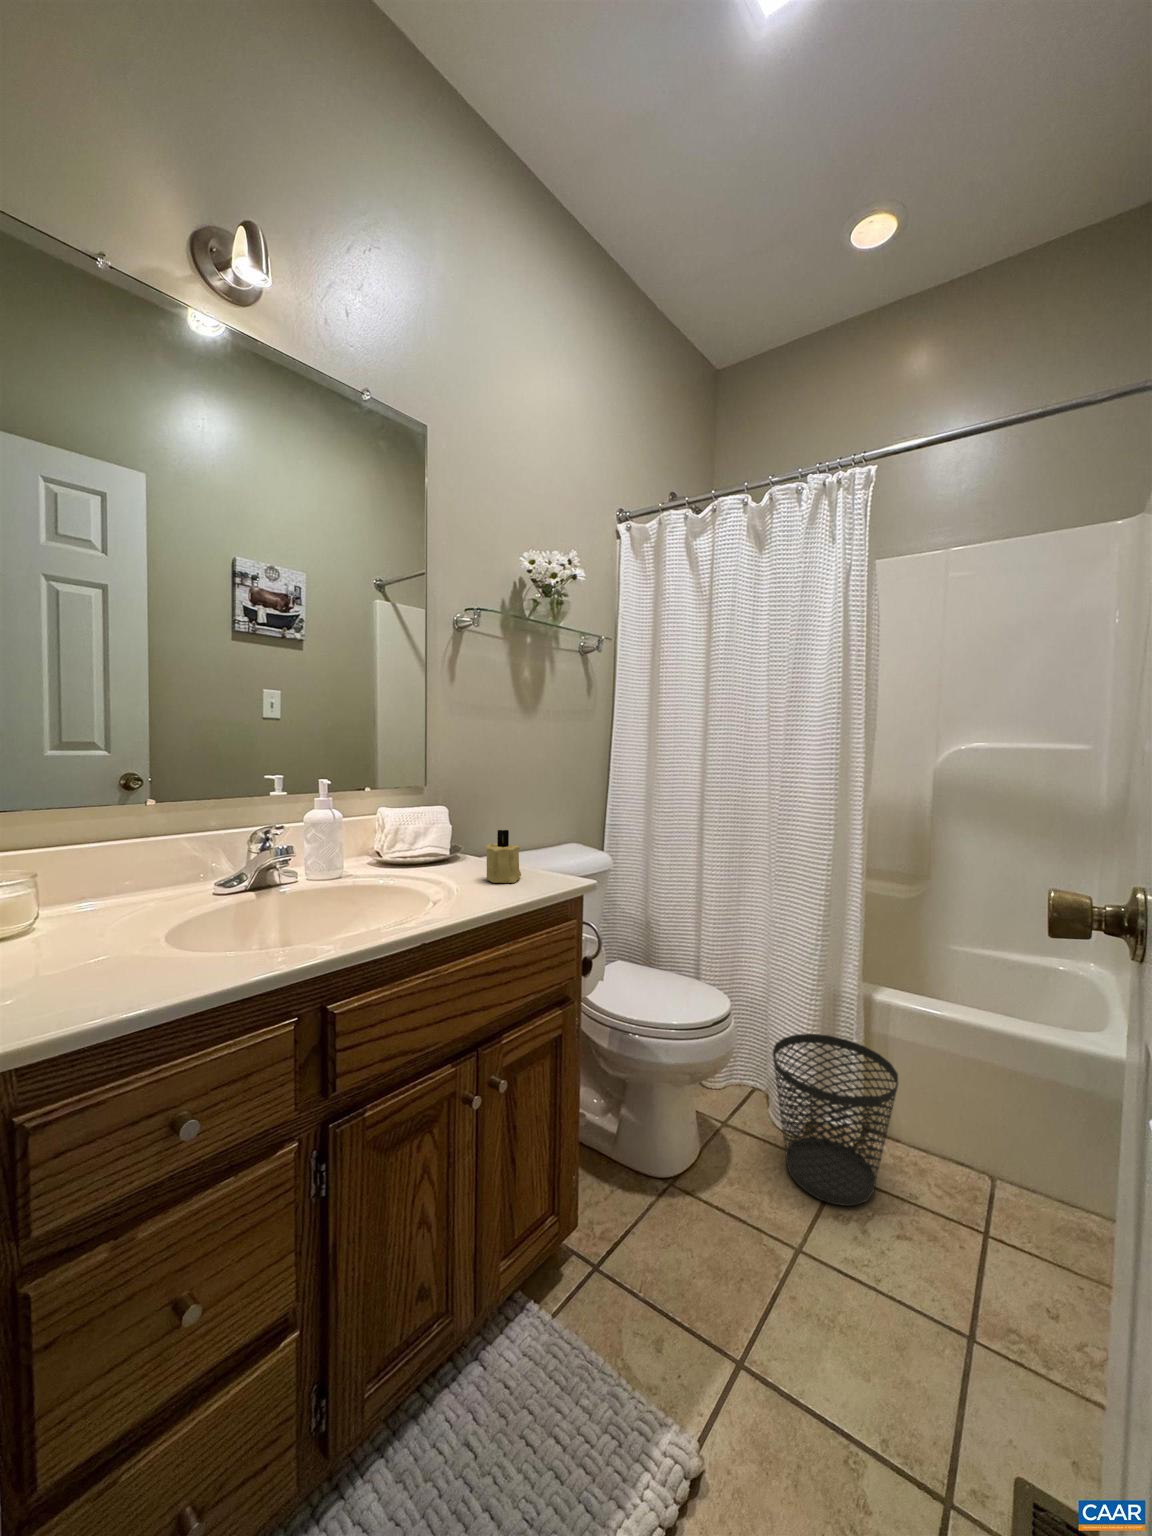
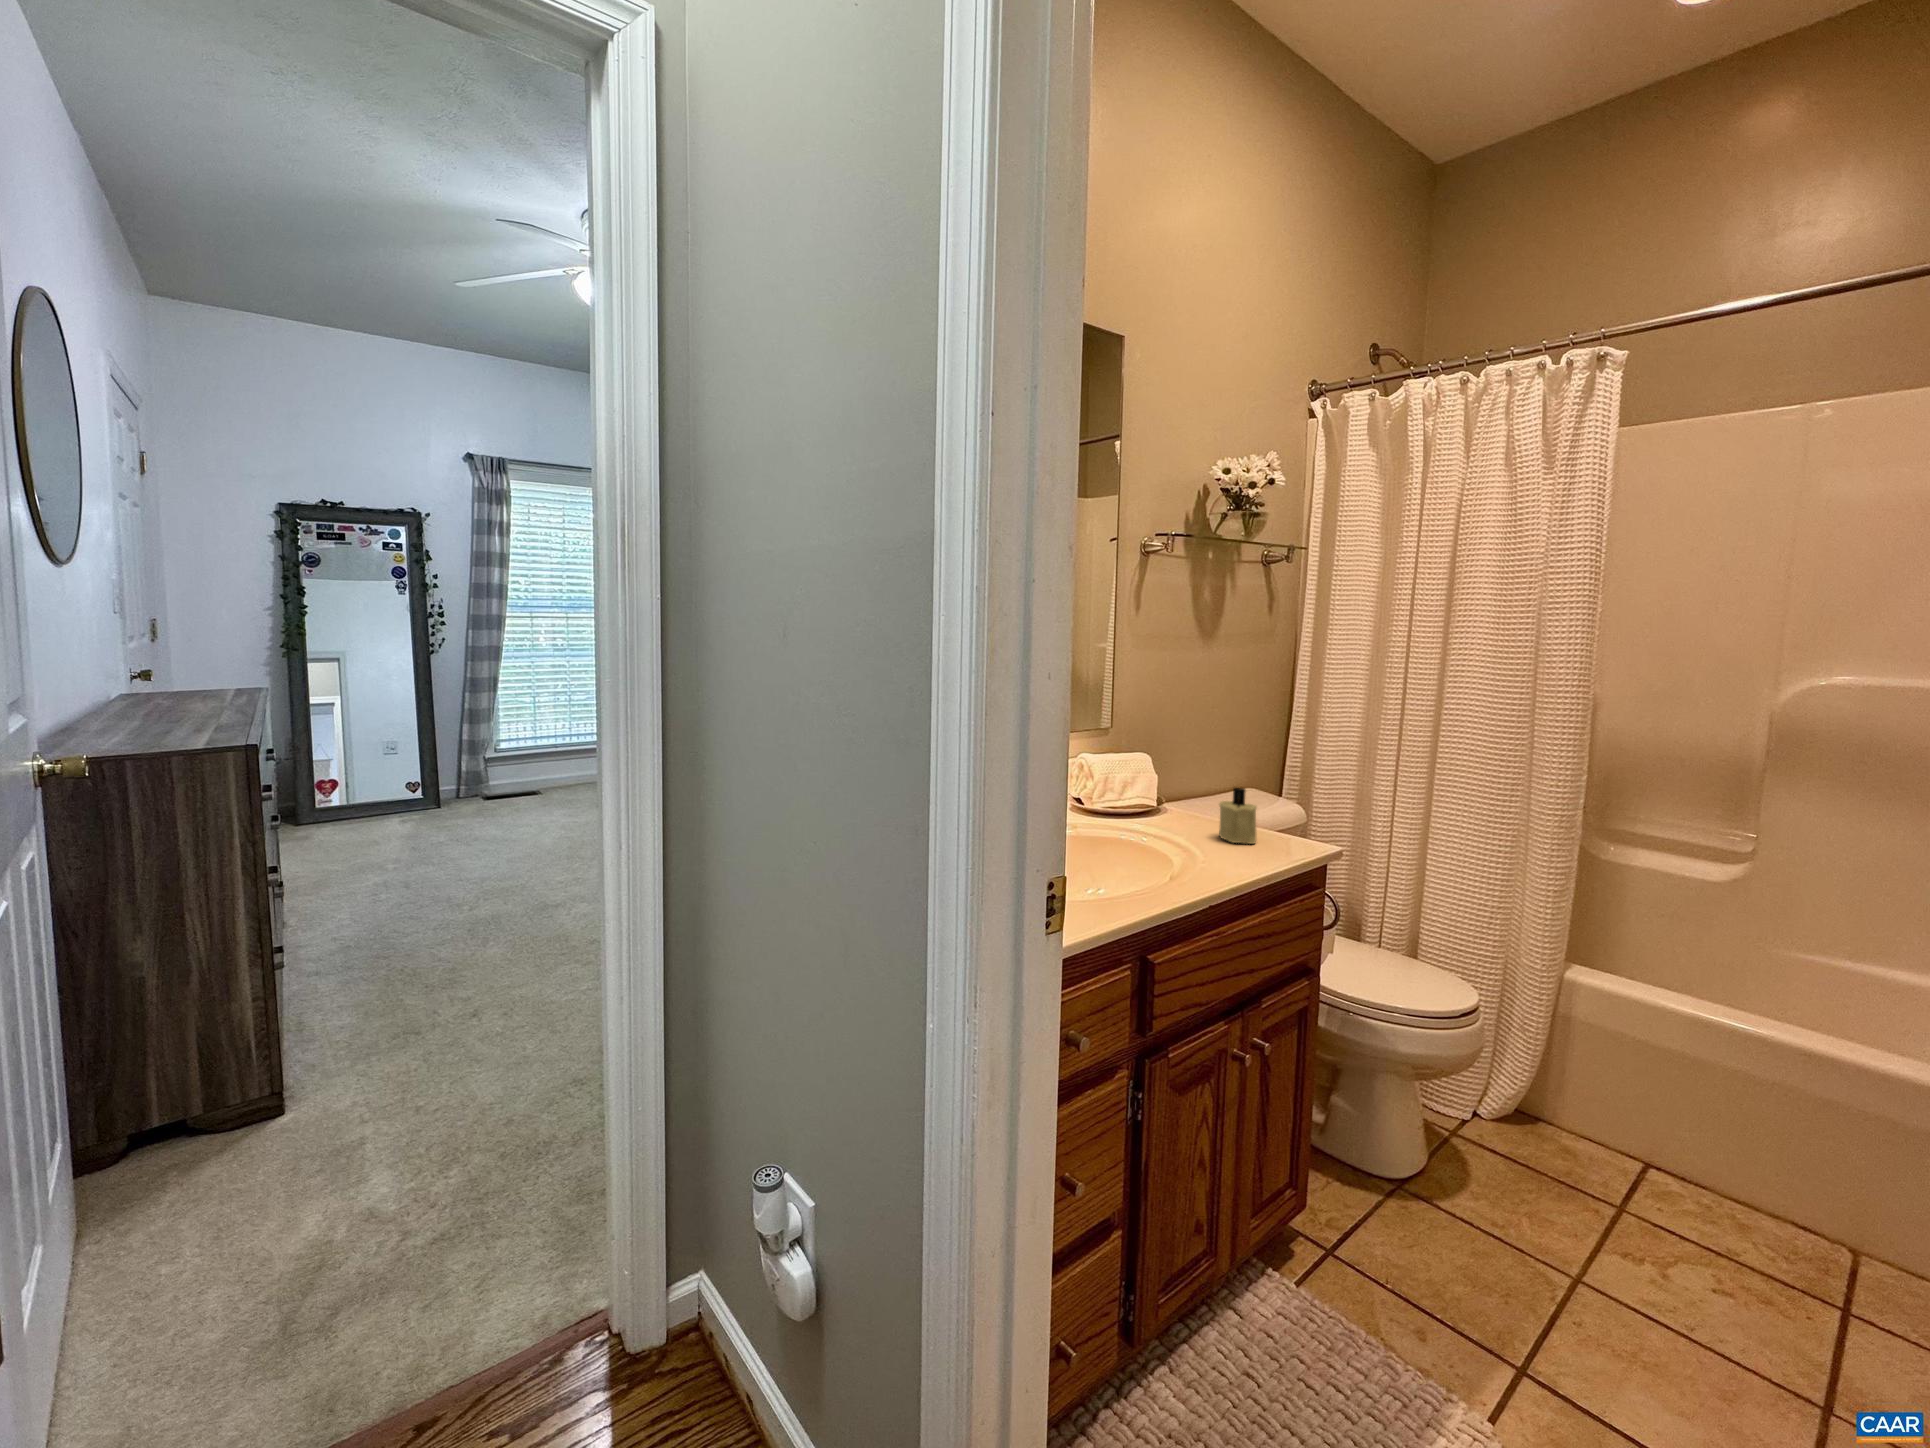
wastebasket: present [773,1034,898,1206] -> none [1538,1041,1733,1254]

